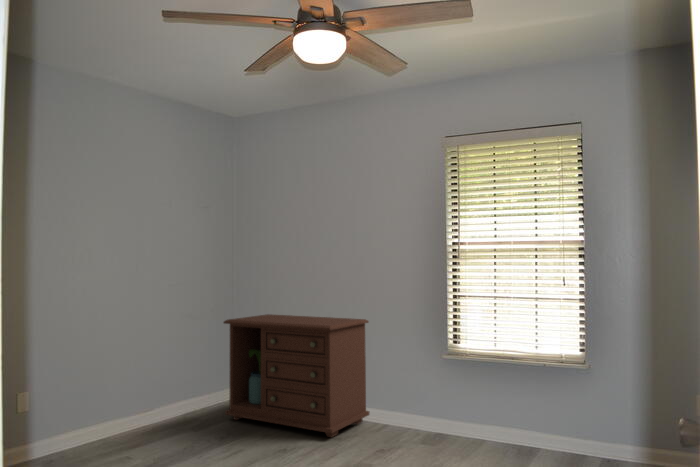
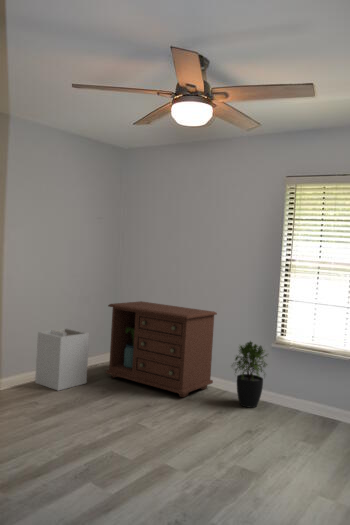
potted plant: none [391,352,443,443] -> present [235,341,267,408]
laundry hamper: none [127,358,199,444] -> present [35,329,89,391]

